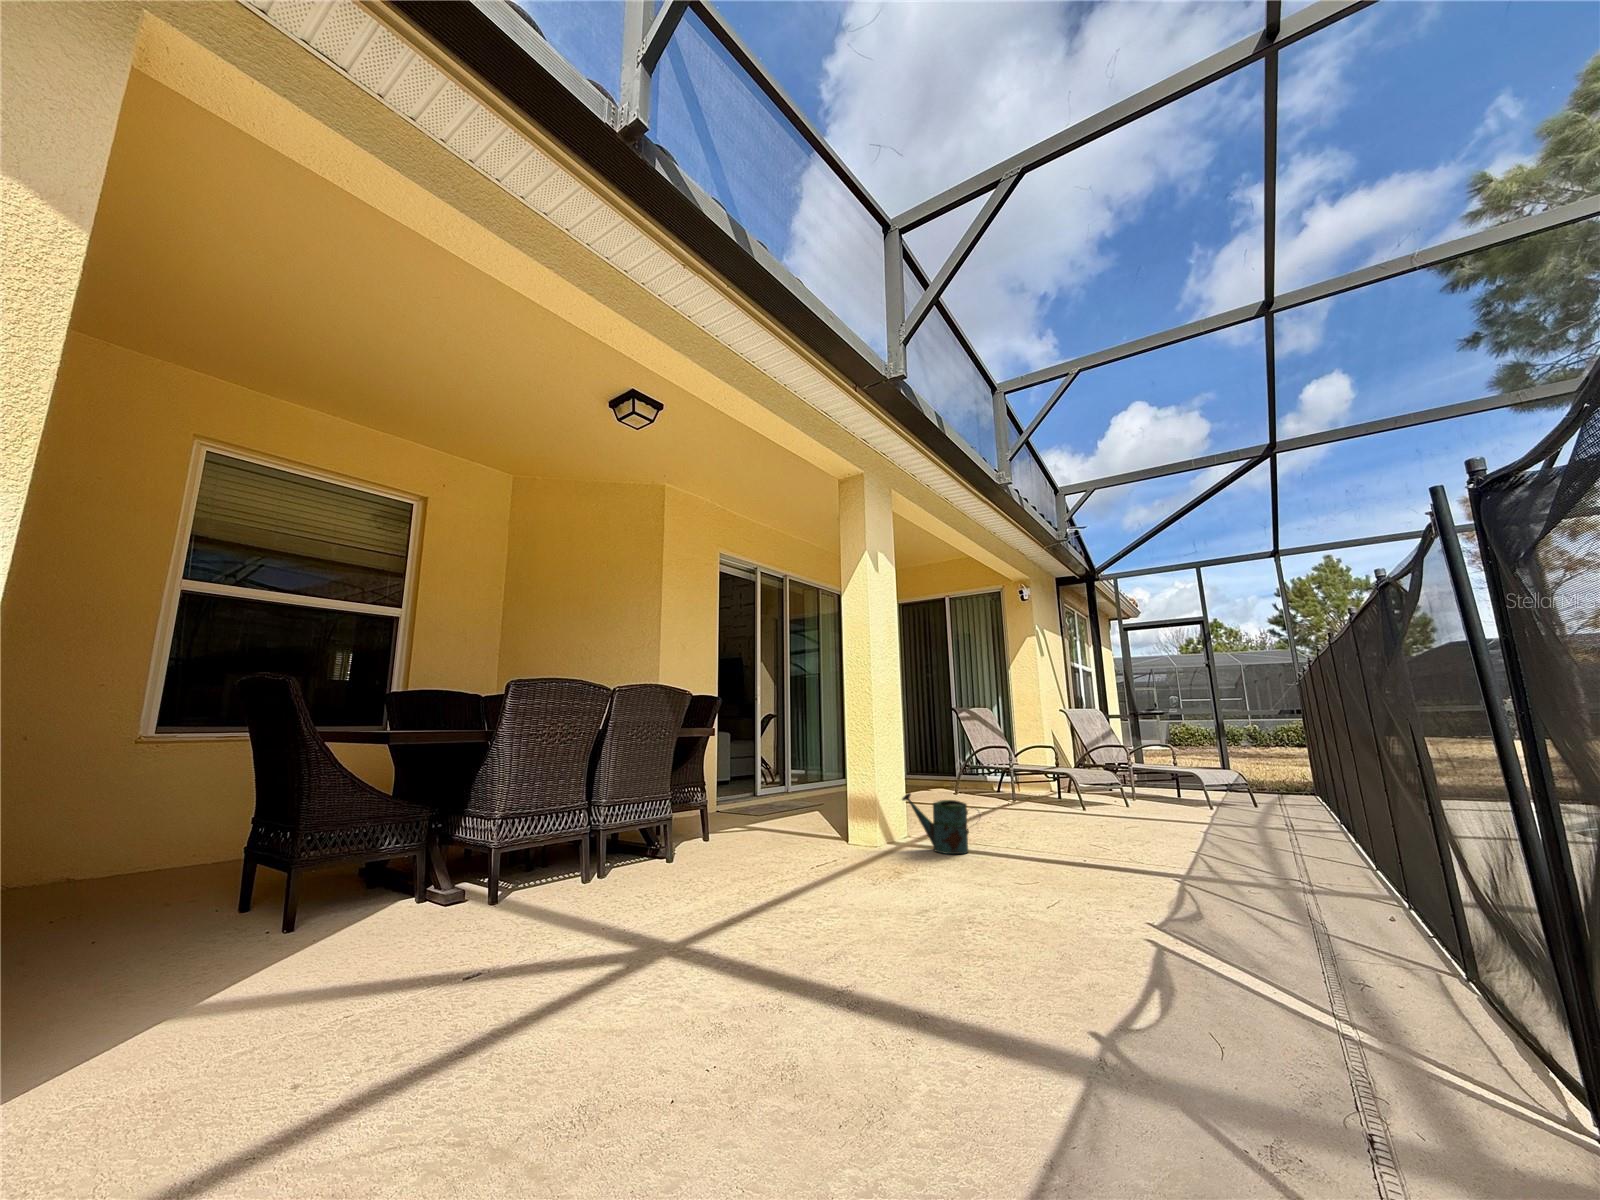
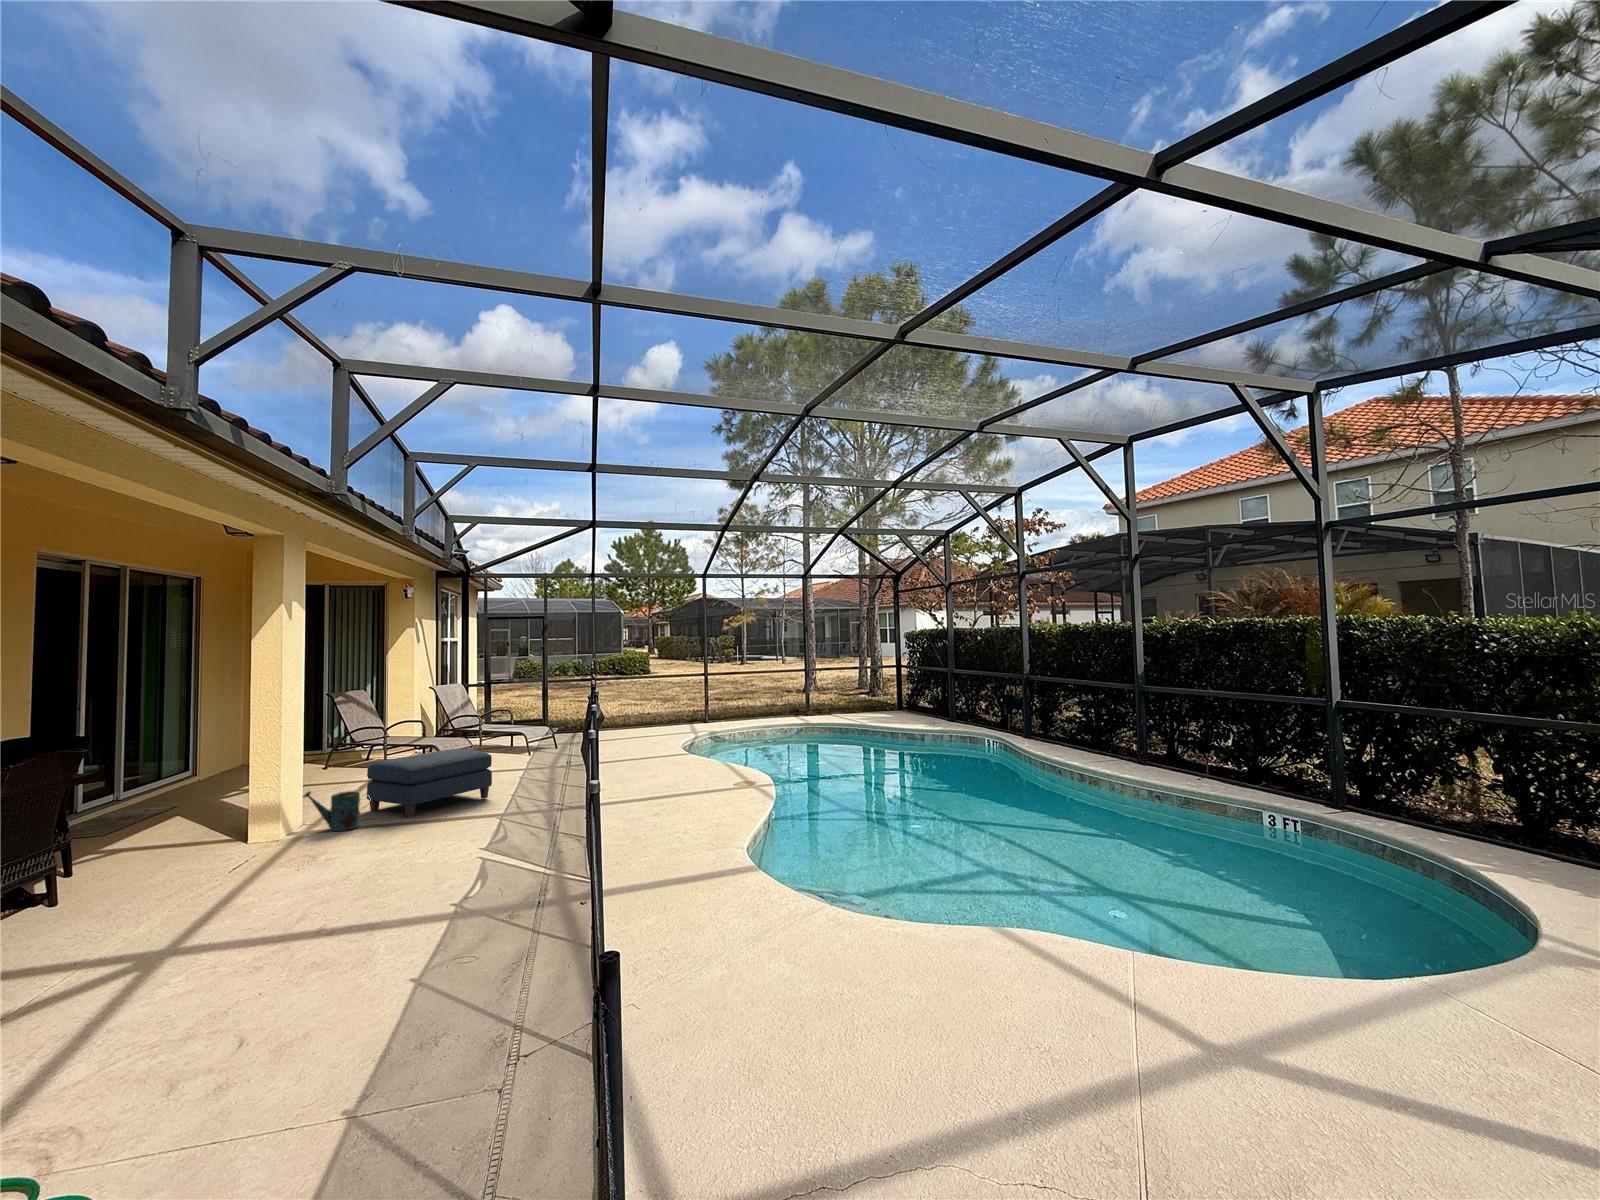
ottoman: none [980,767,1154,853] -> present [367,749,492,818]

